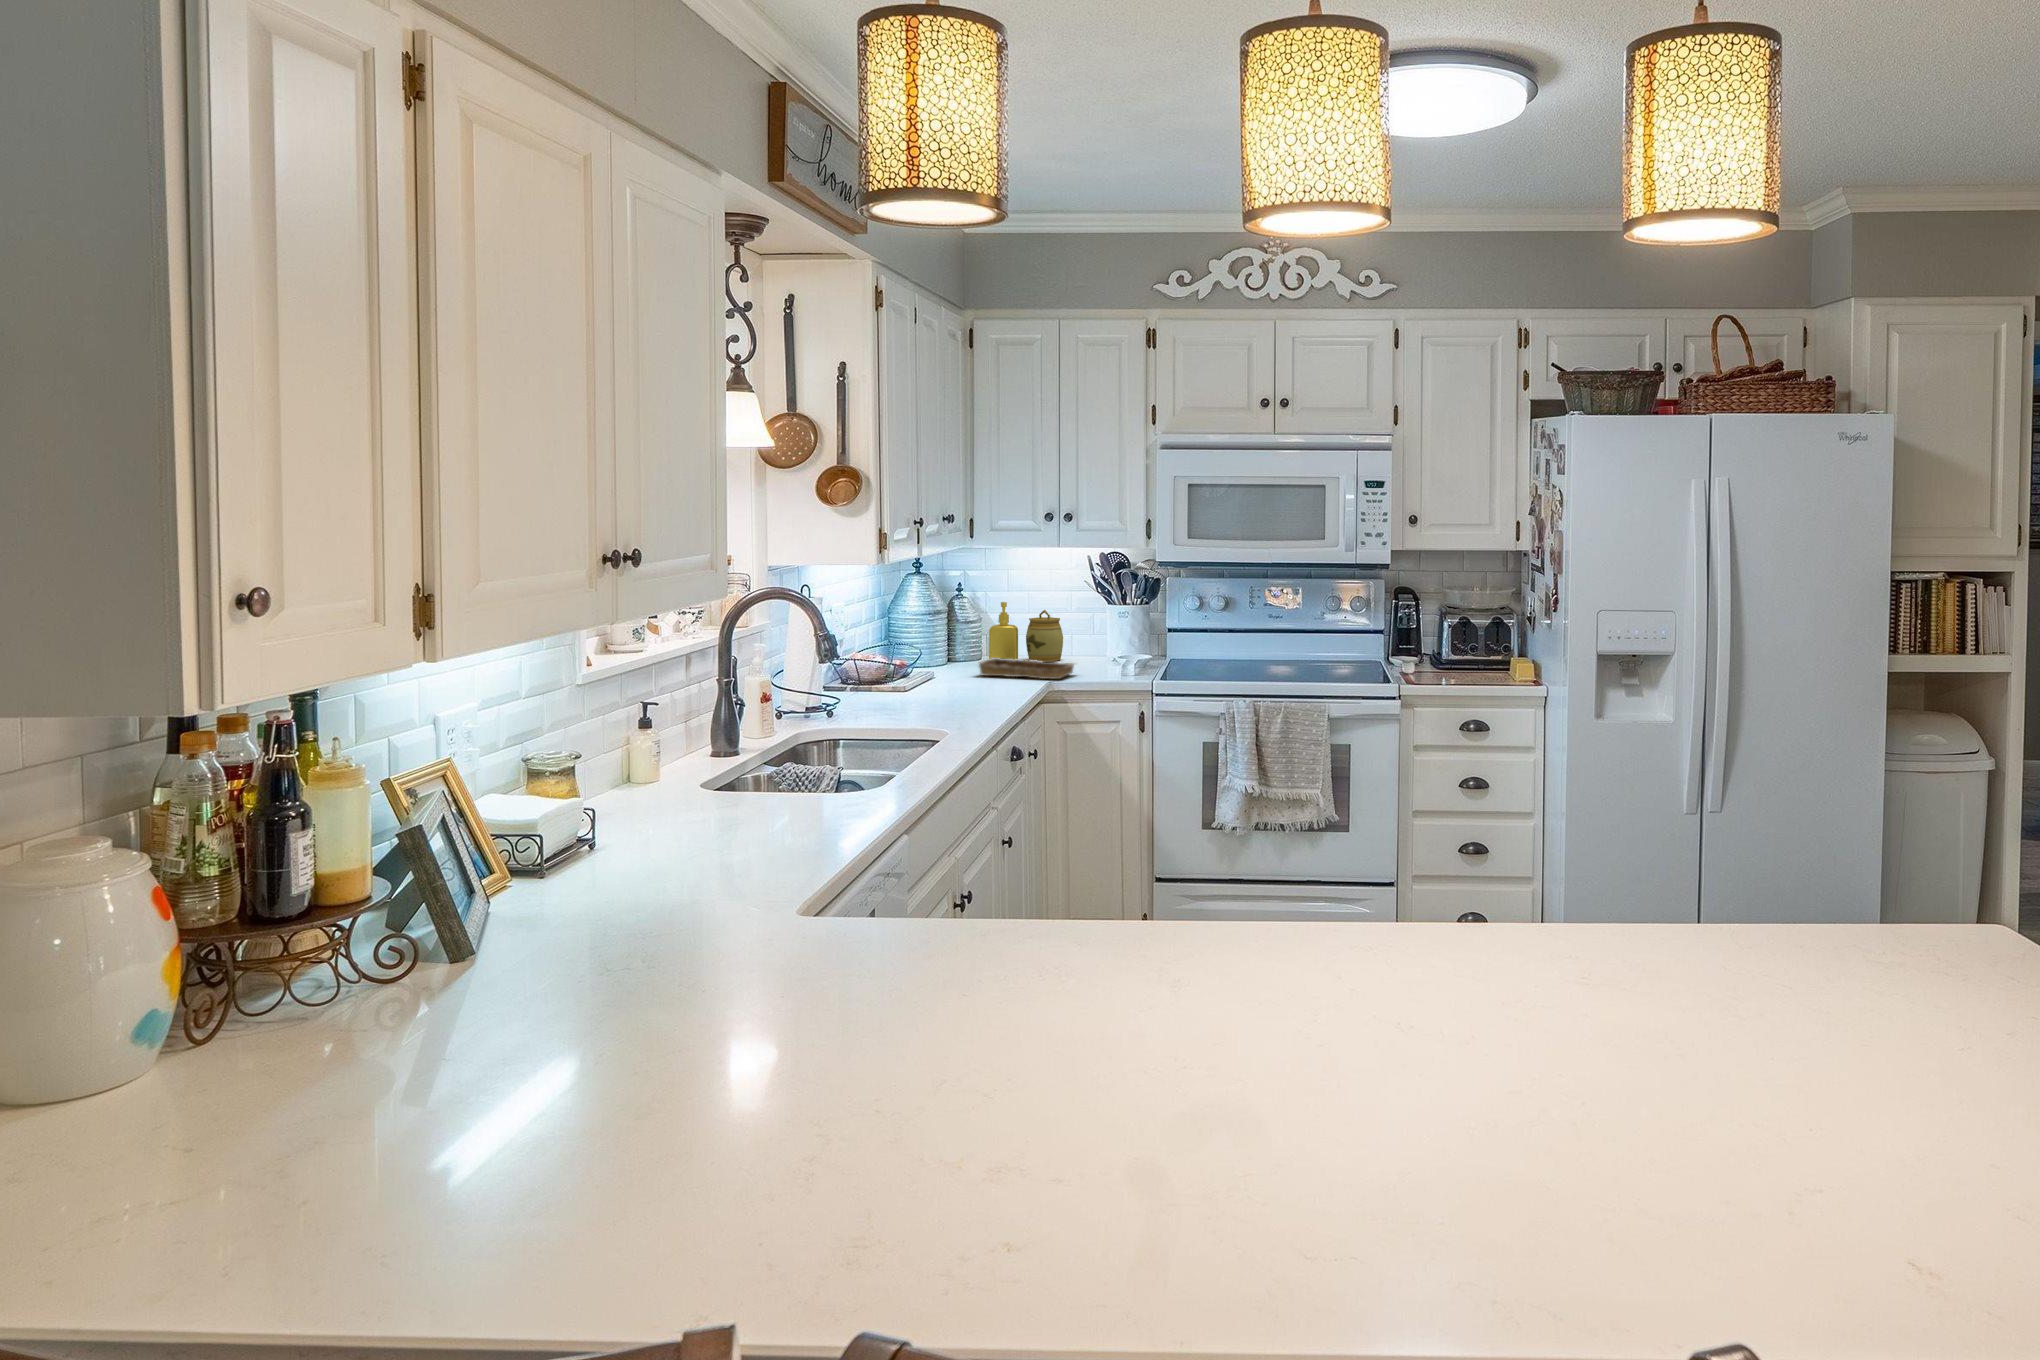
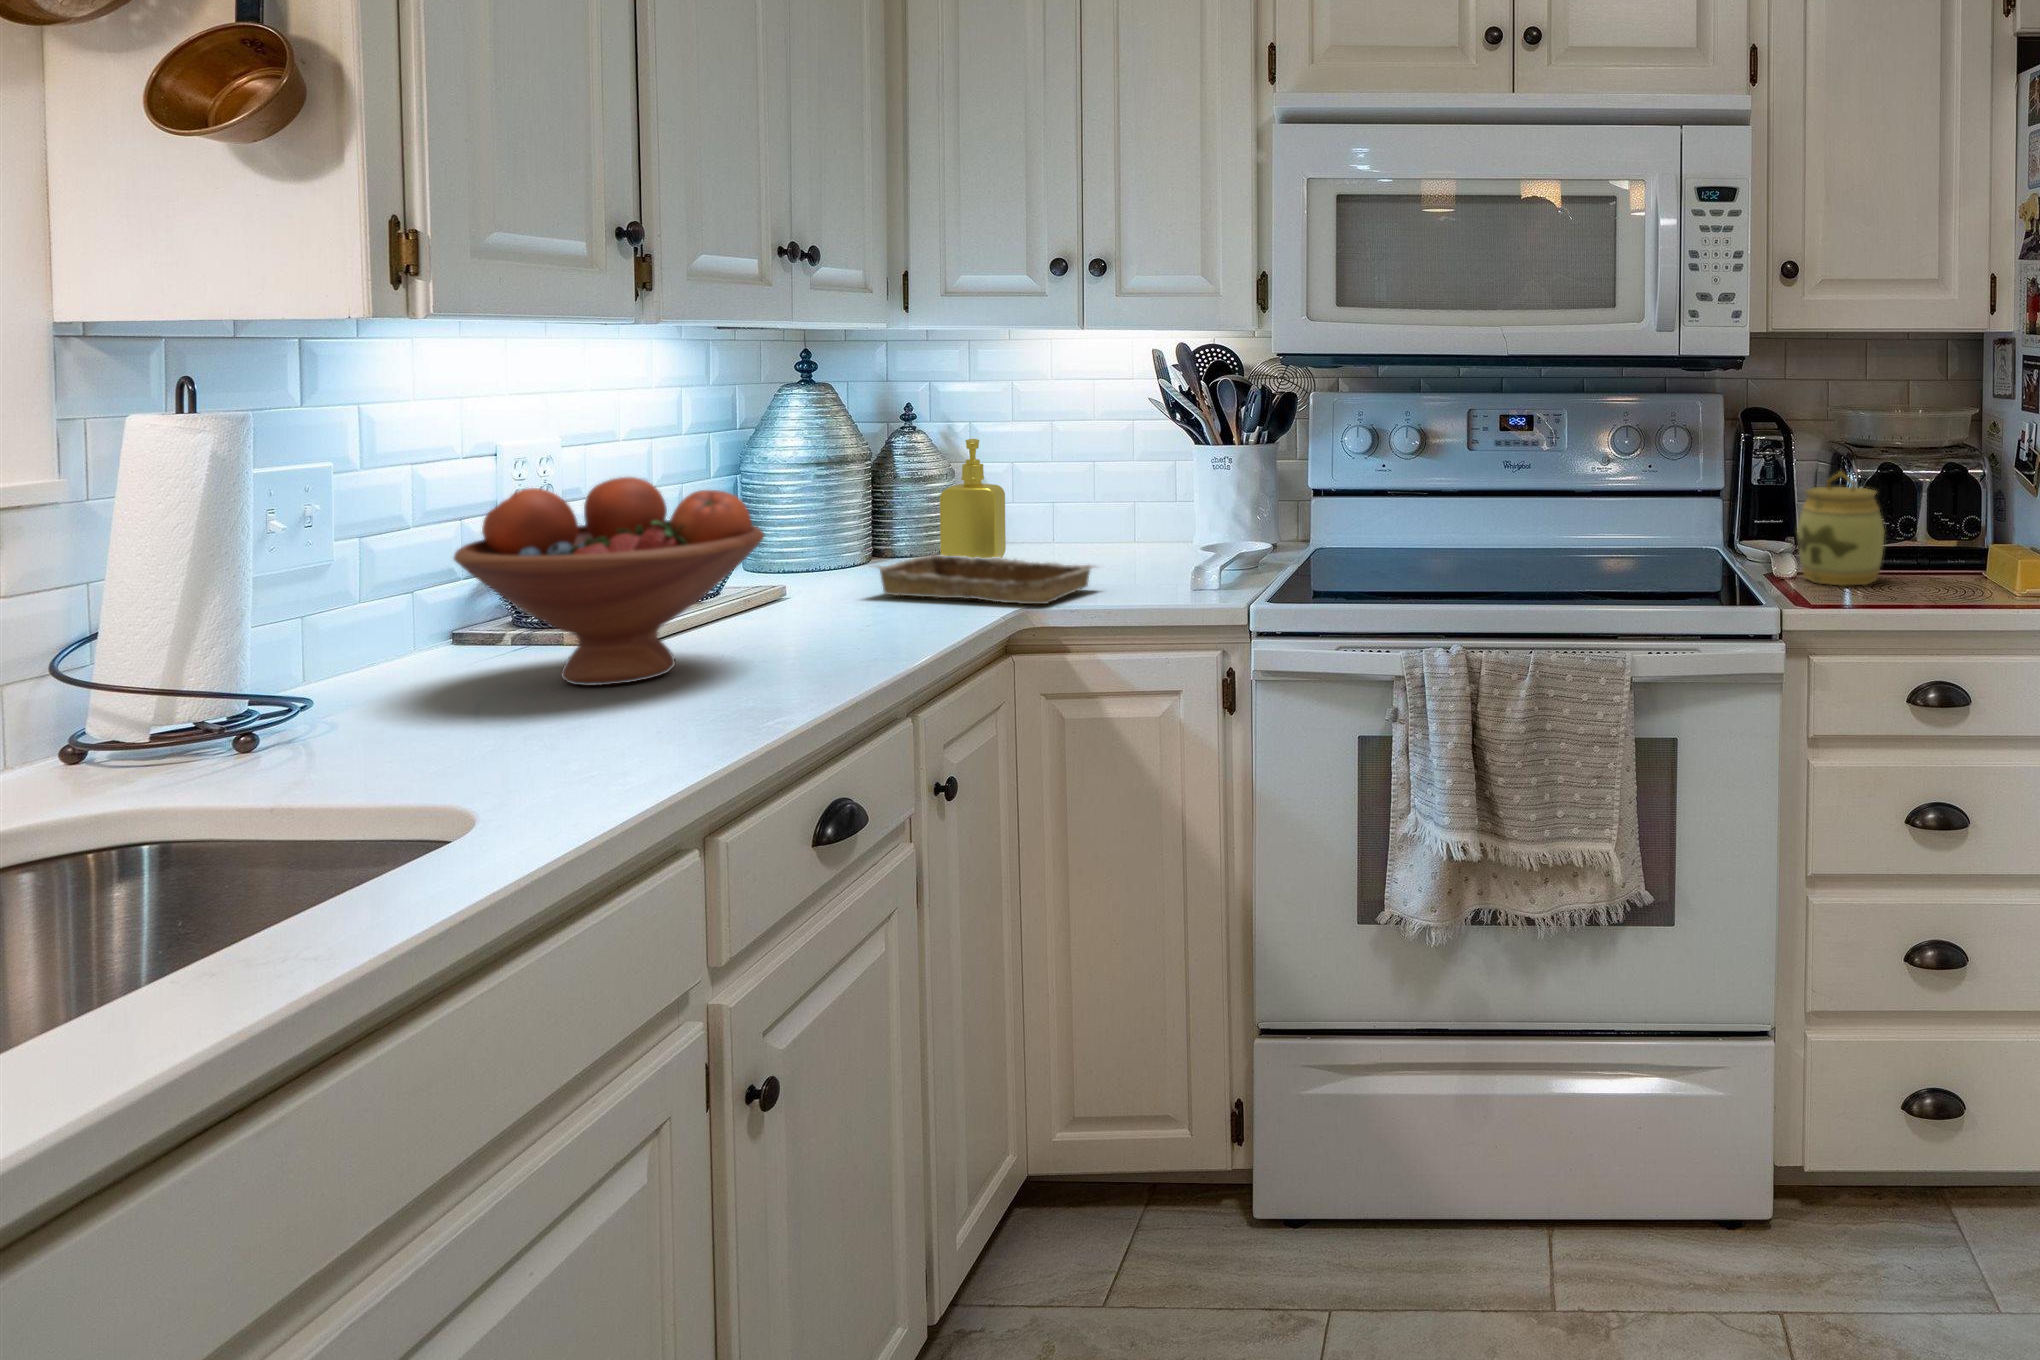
jar: present [1026,610,1063,662] -> present [1797,472,1884,585]
fruit bowl: none [865,619,972,700] -> present [454,477,764,686]

